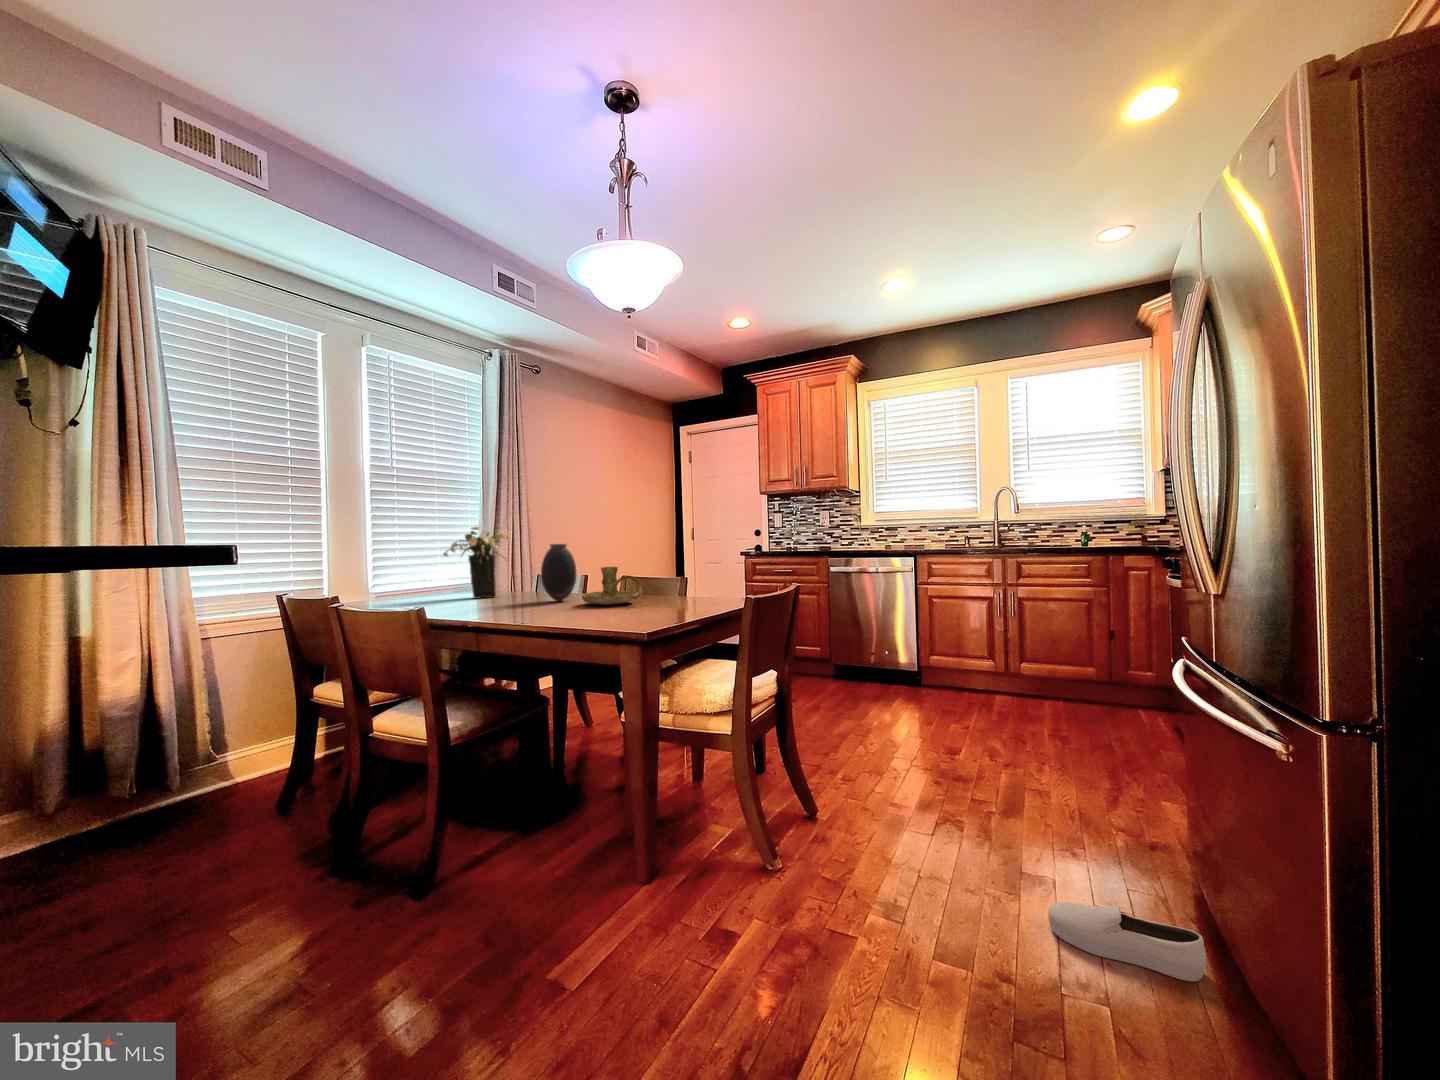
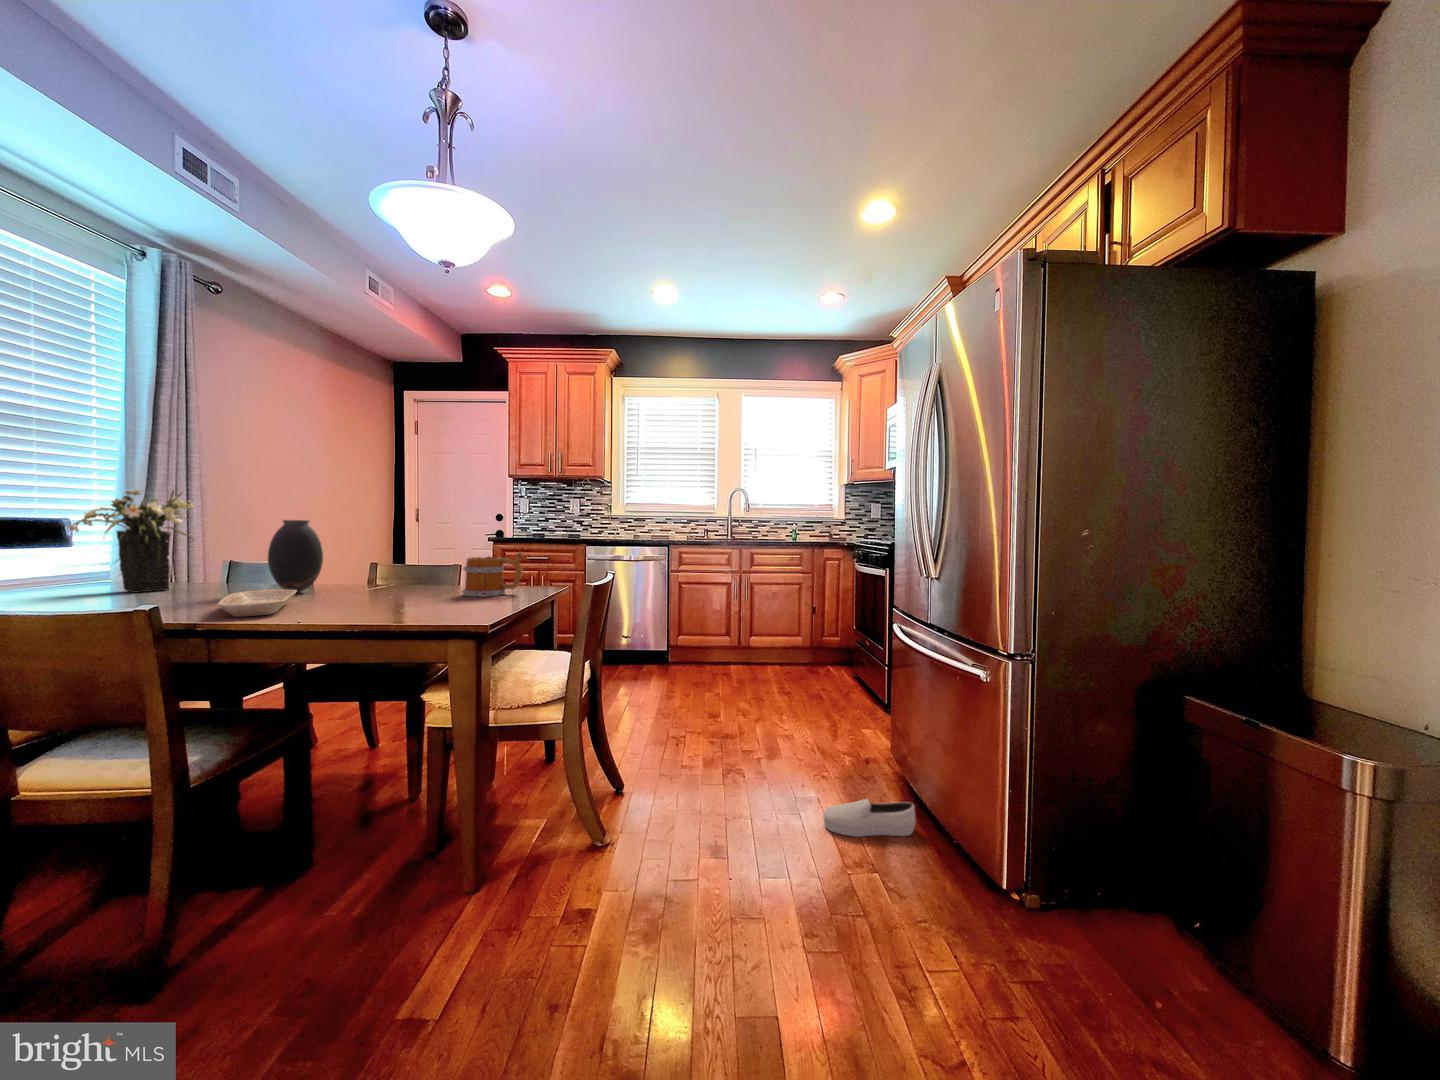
candle holder: present [581,567,642,605] -> none [341,550,430,595]
mug: none [665,567,716,609] -> present [462,552,523,596]
tray: none [487,599,547,619] -> present [217,589,297,617]

